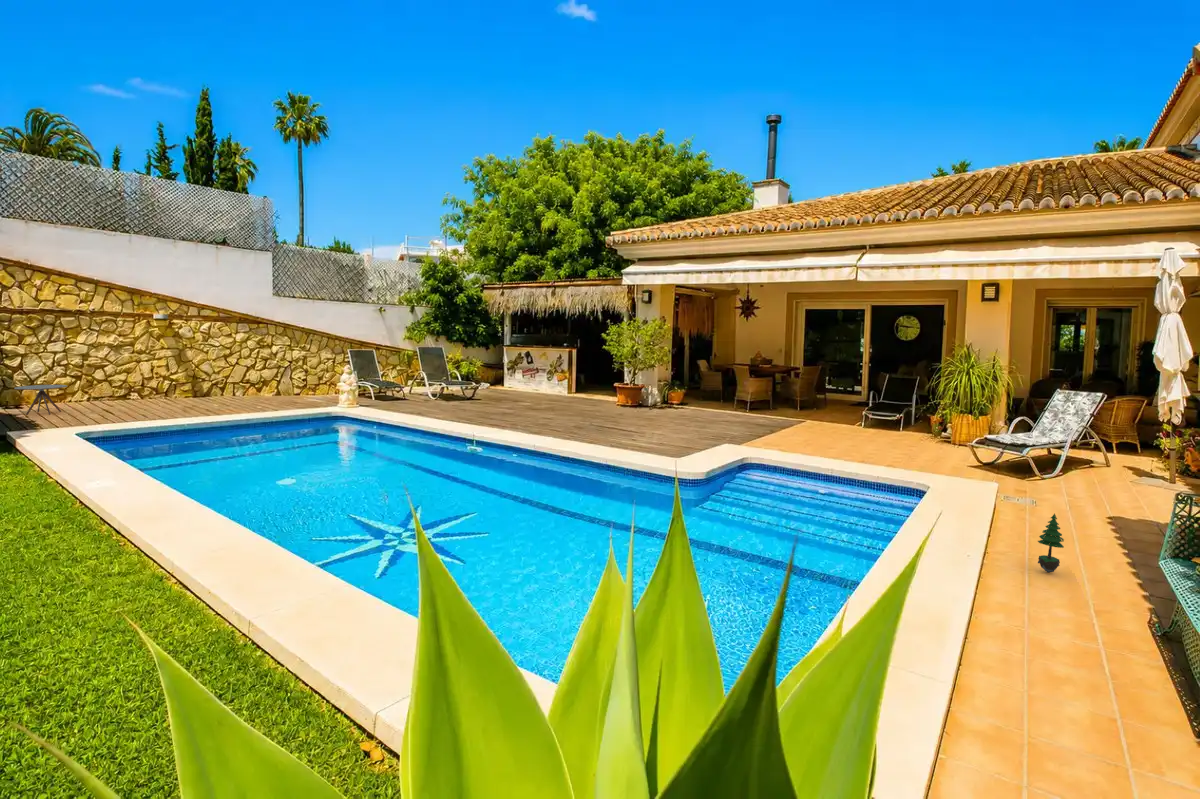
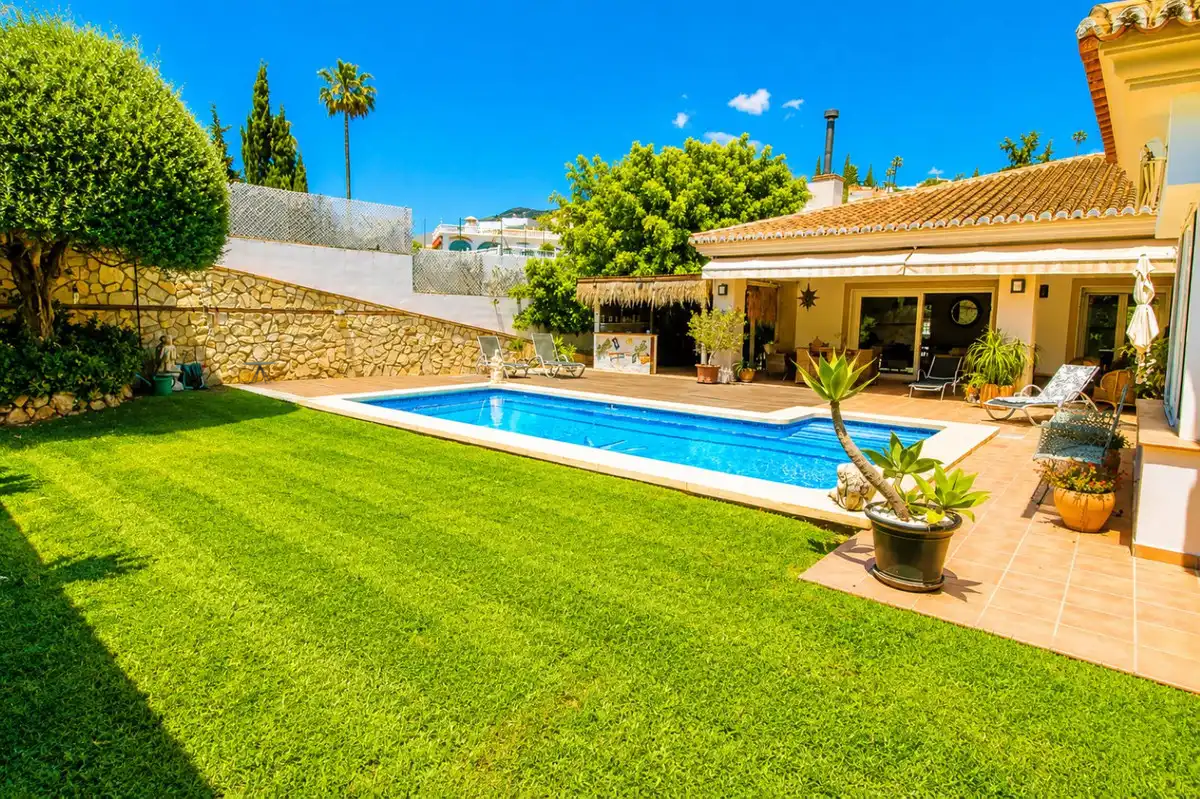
potted tree: present [1038,514,1064,572] -> none [1009,433,1025,471]

